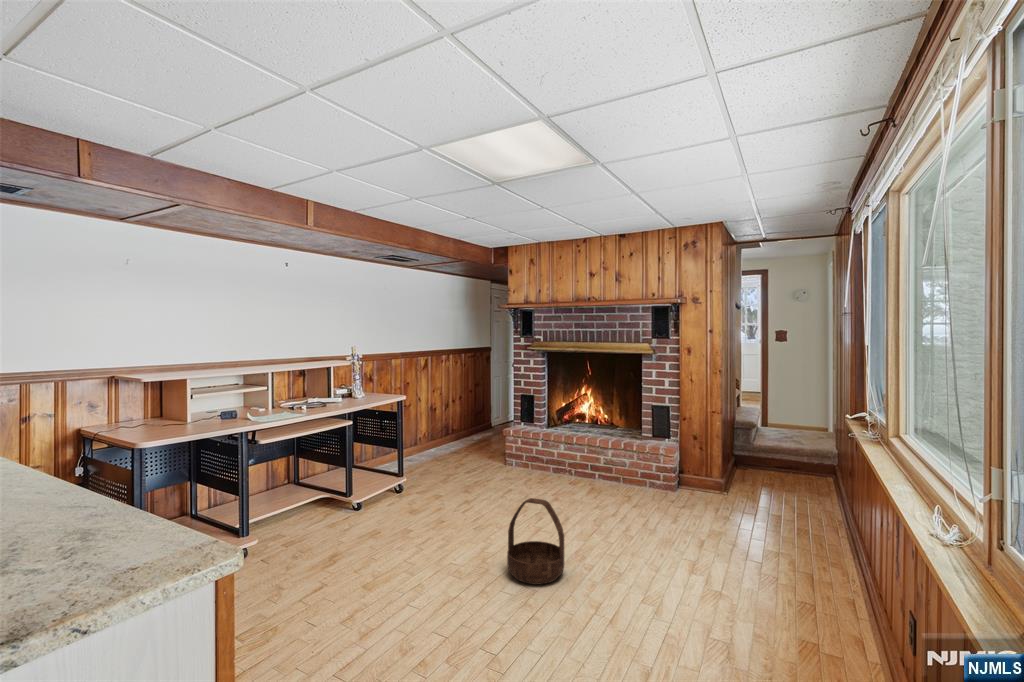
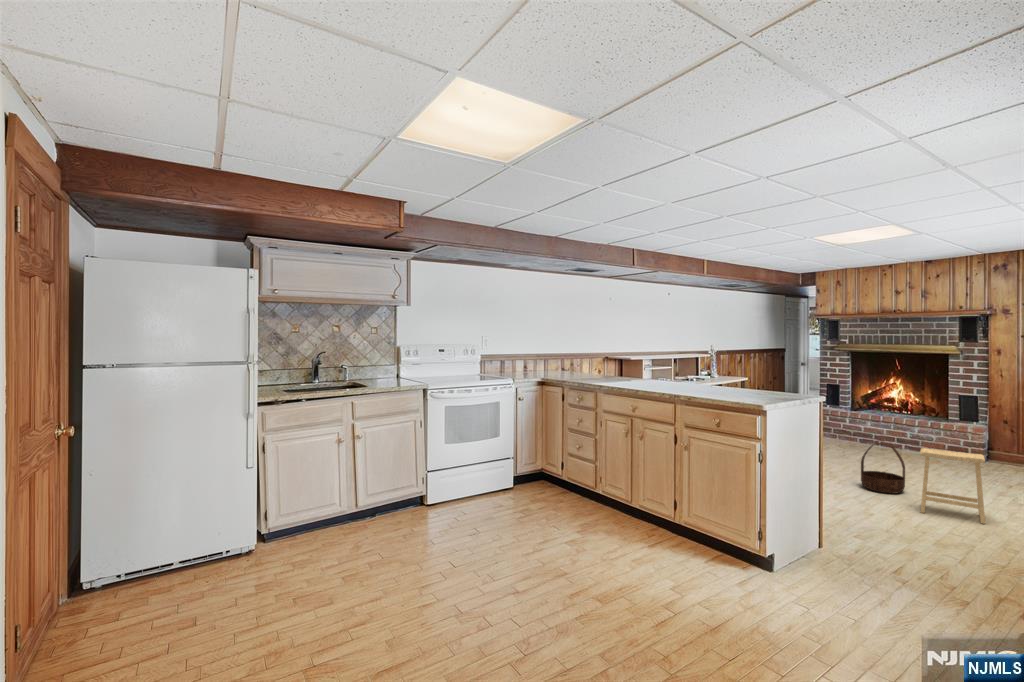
footstool: none [566,514,653,648] -> present [920,448,985,524]

